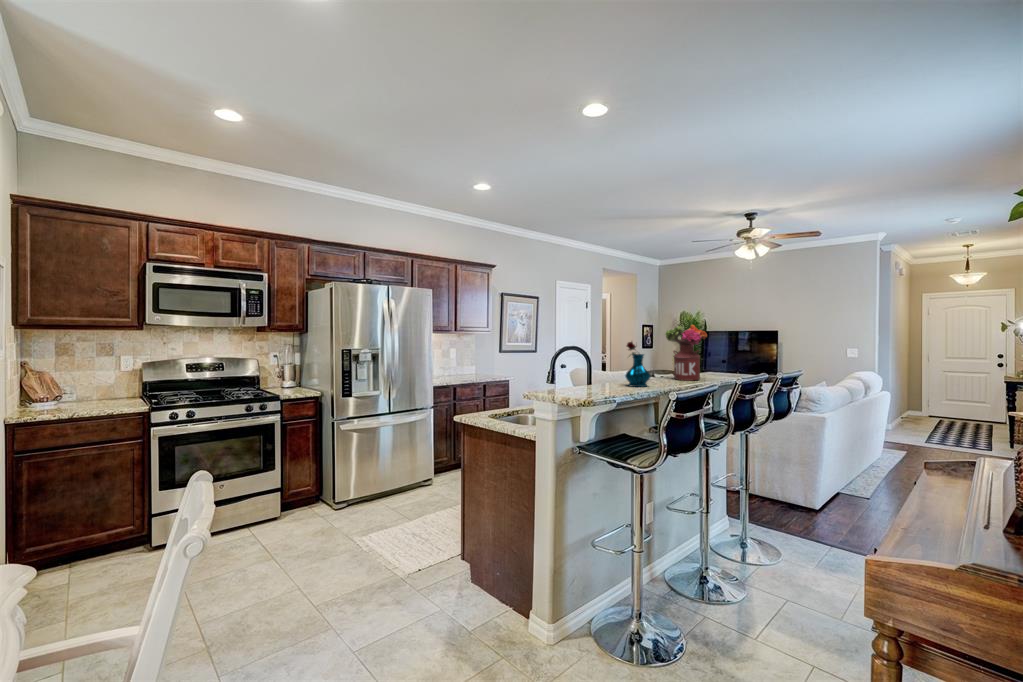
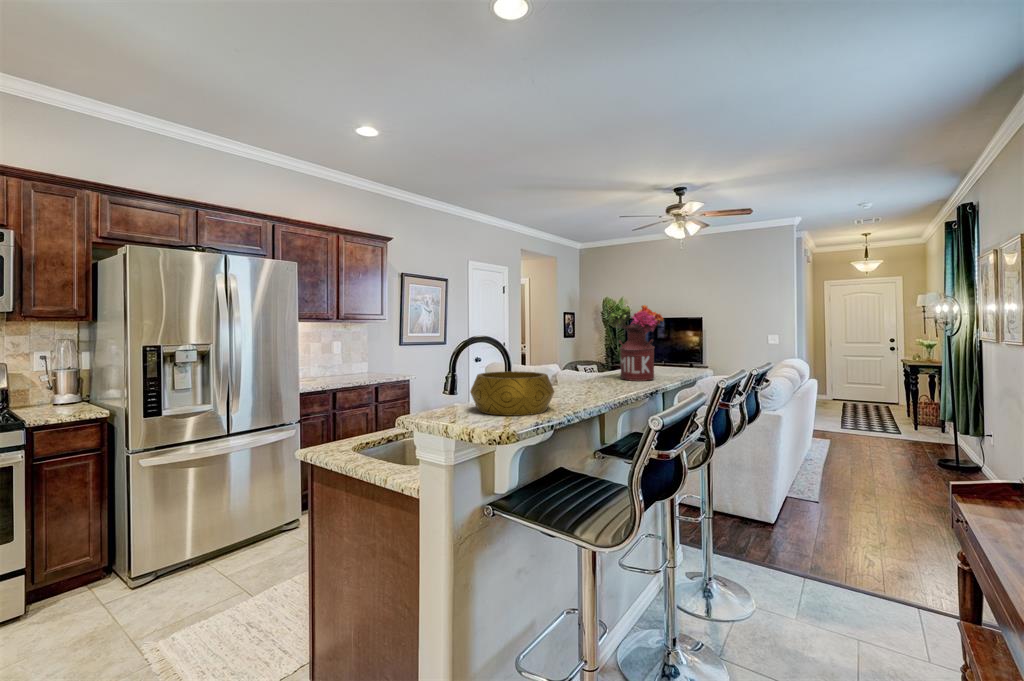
vase: present [625,342,650,387] -> none [561,325,598,396]
decorative bowl: none [566,369,618,394] -> present [470,371,554,416]

